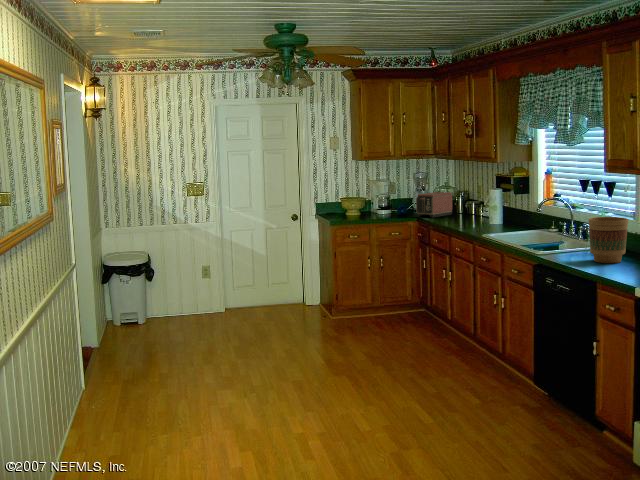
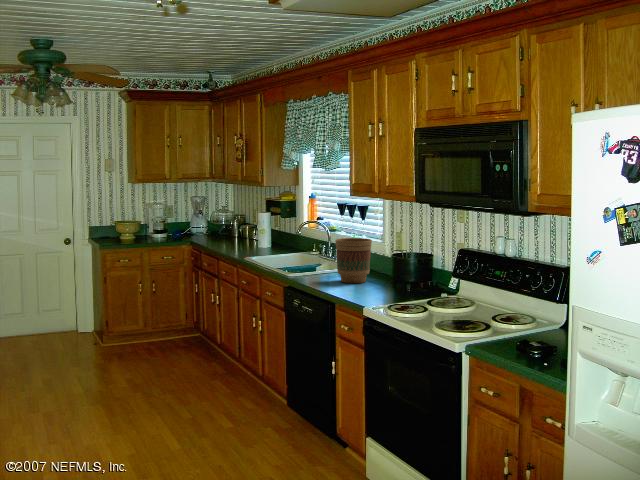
toaster: present [416,192,452,218] -> none [191,216,228,241]

